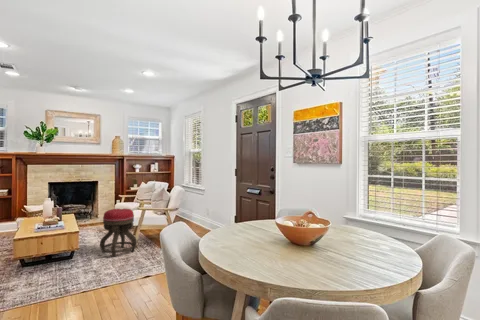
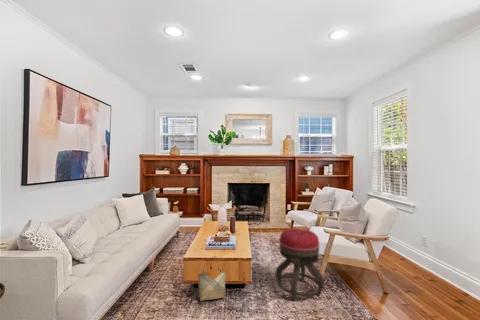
woven basket: none [27,236,55,271] -> present [198,263,225,301]

